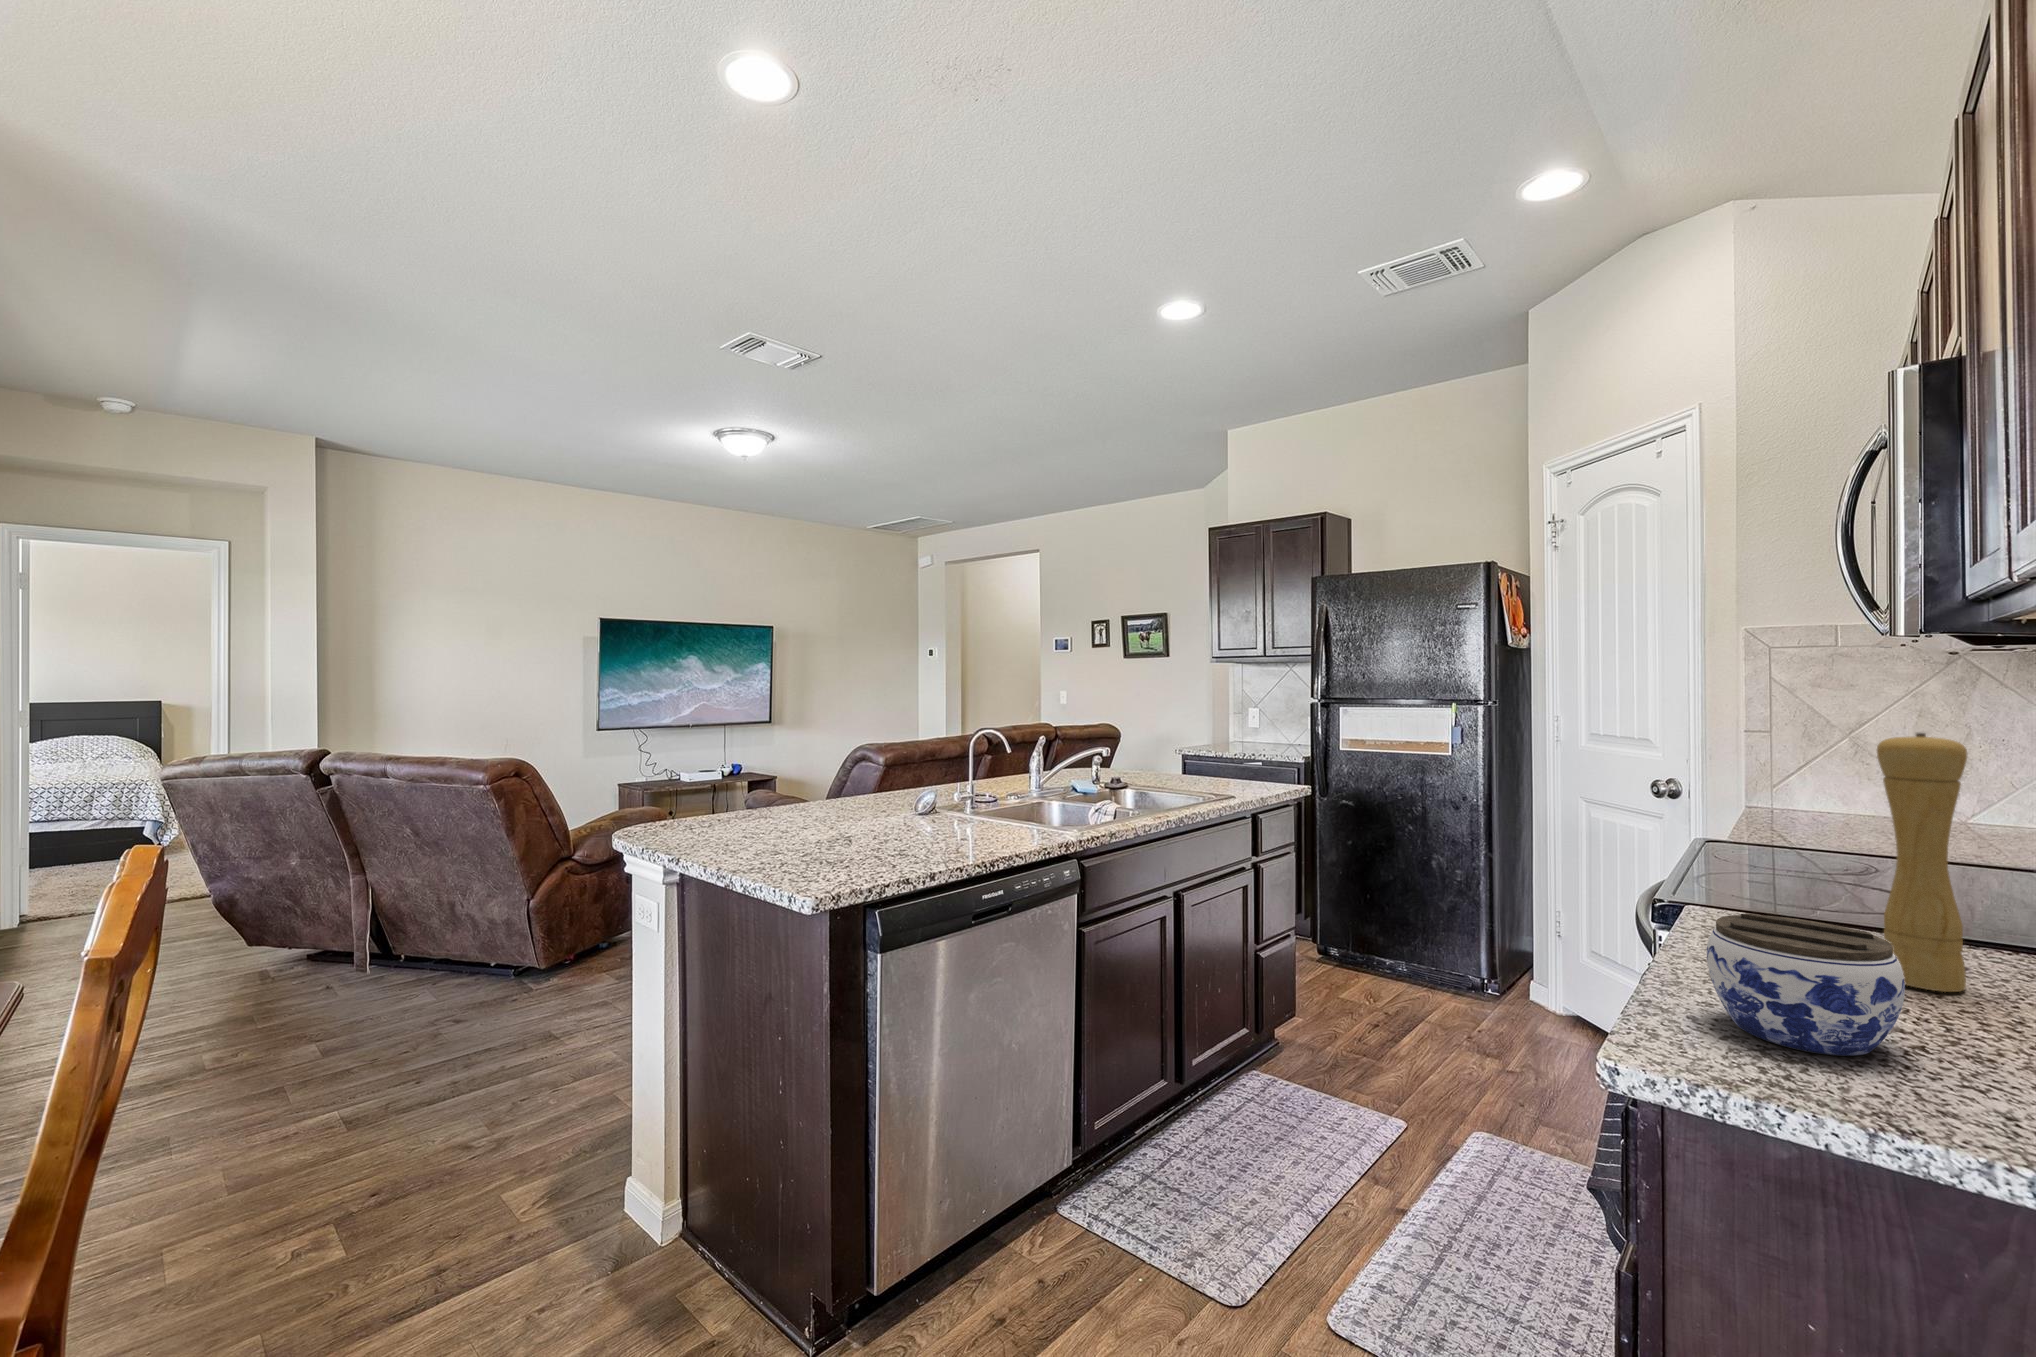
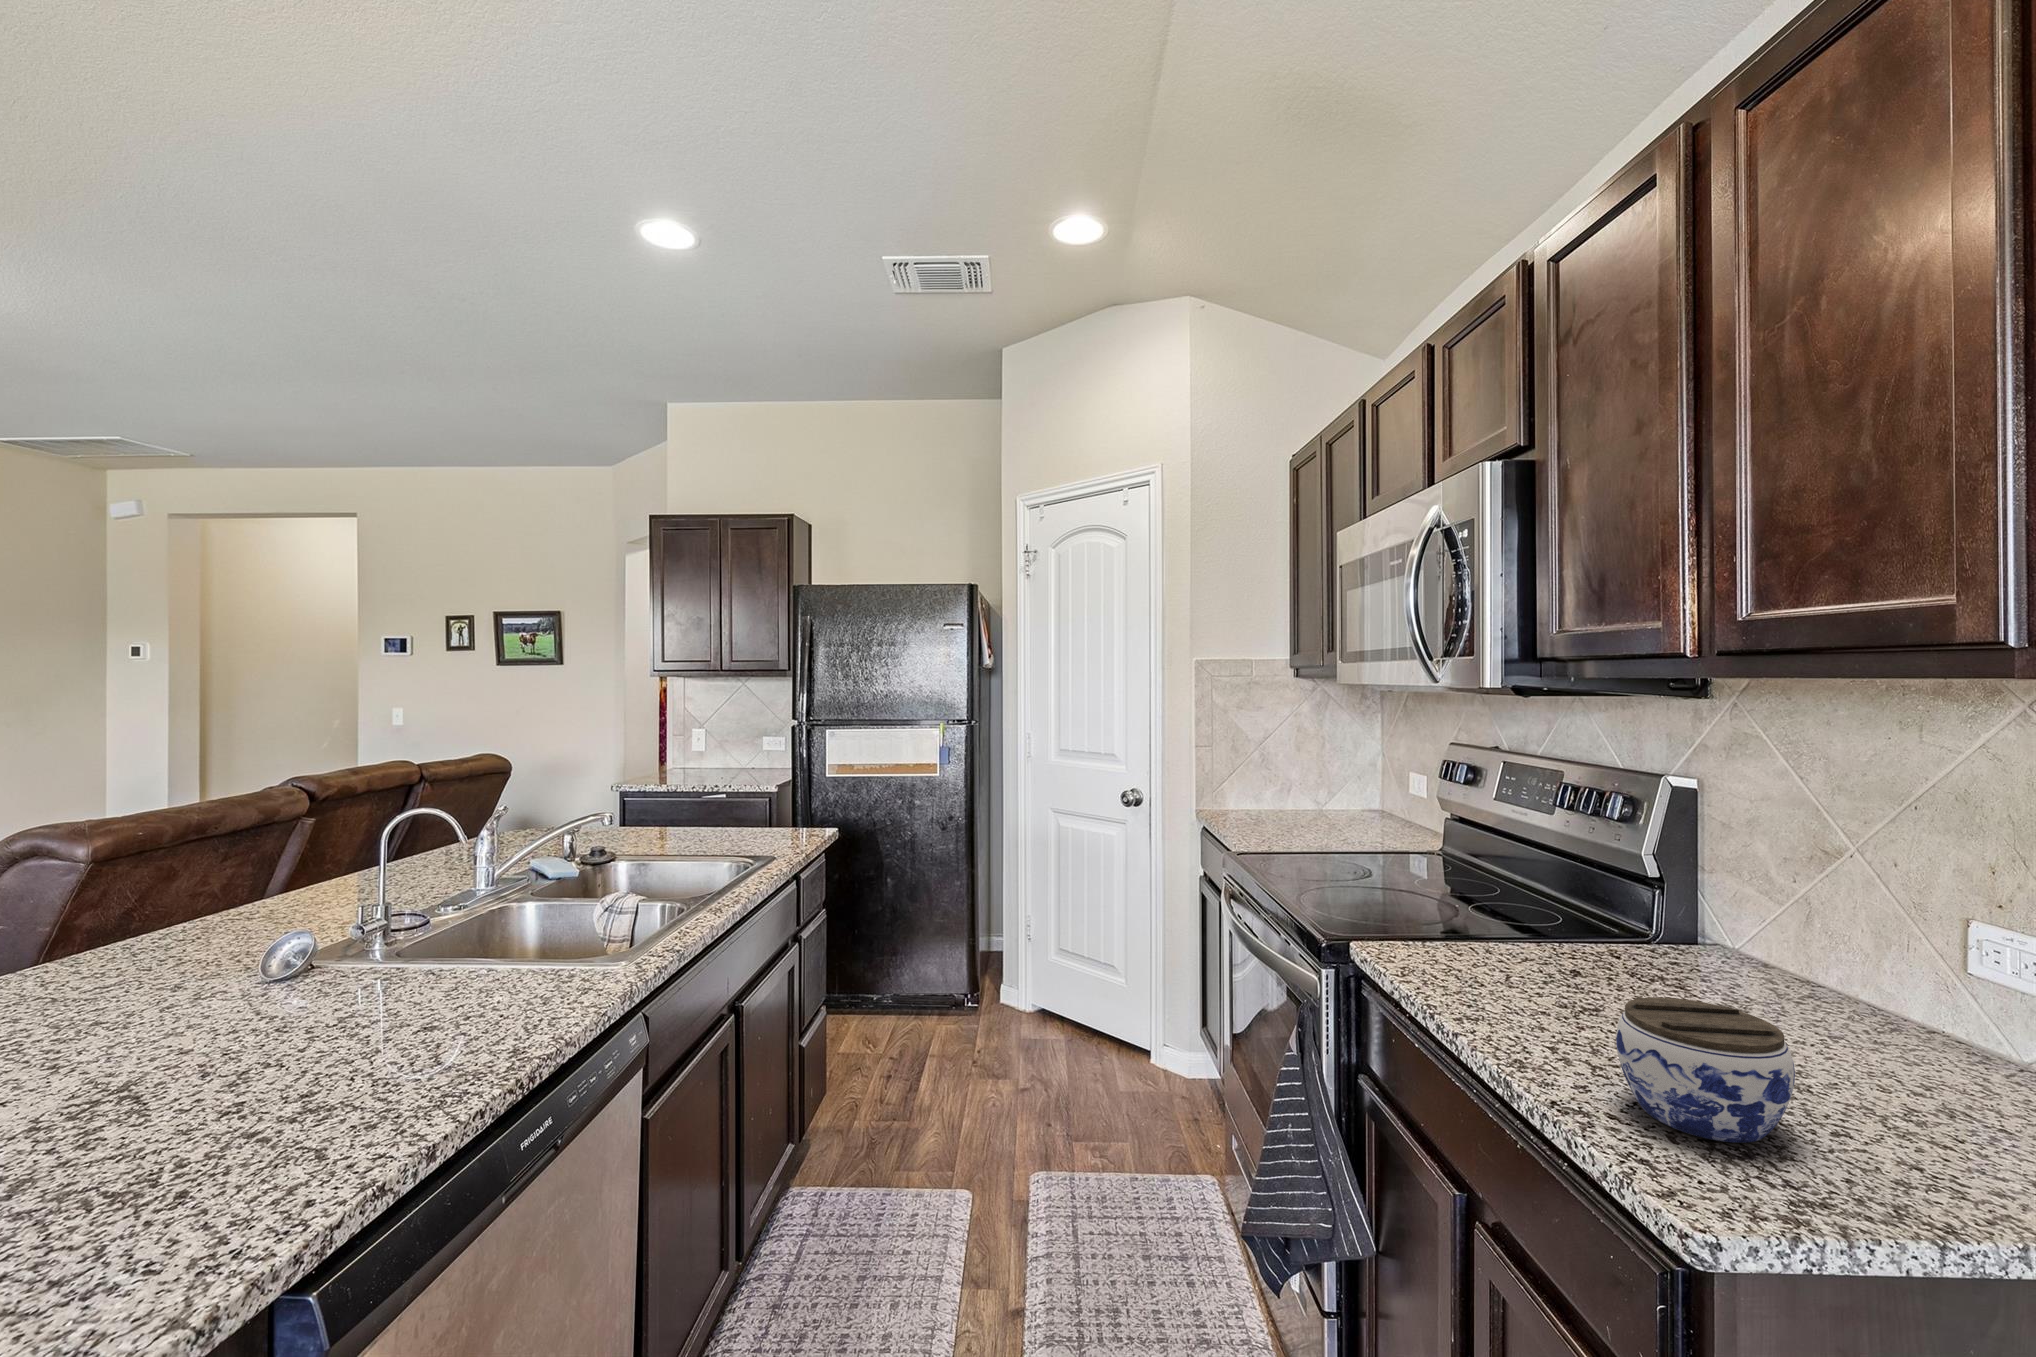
pepper mill: present [1877,733,1967,992] -> none [1586,798,1651,1021]

